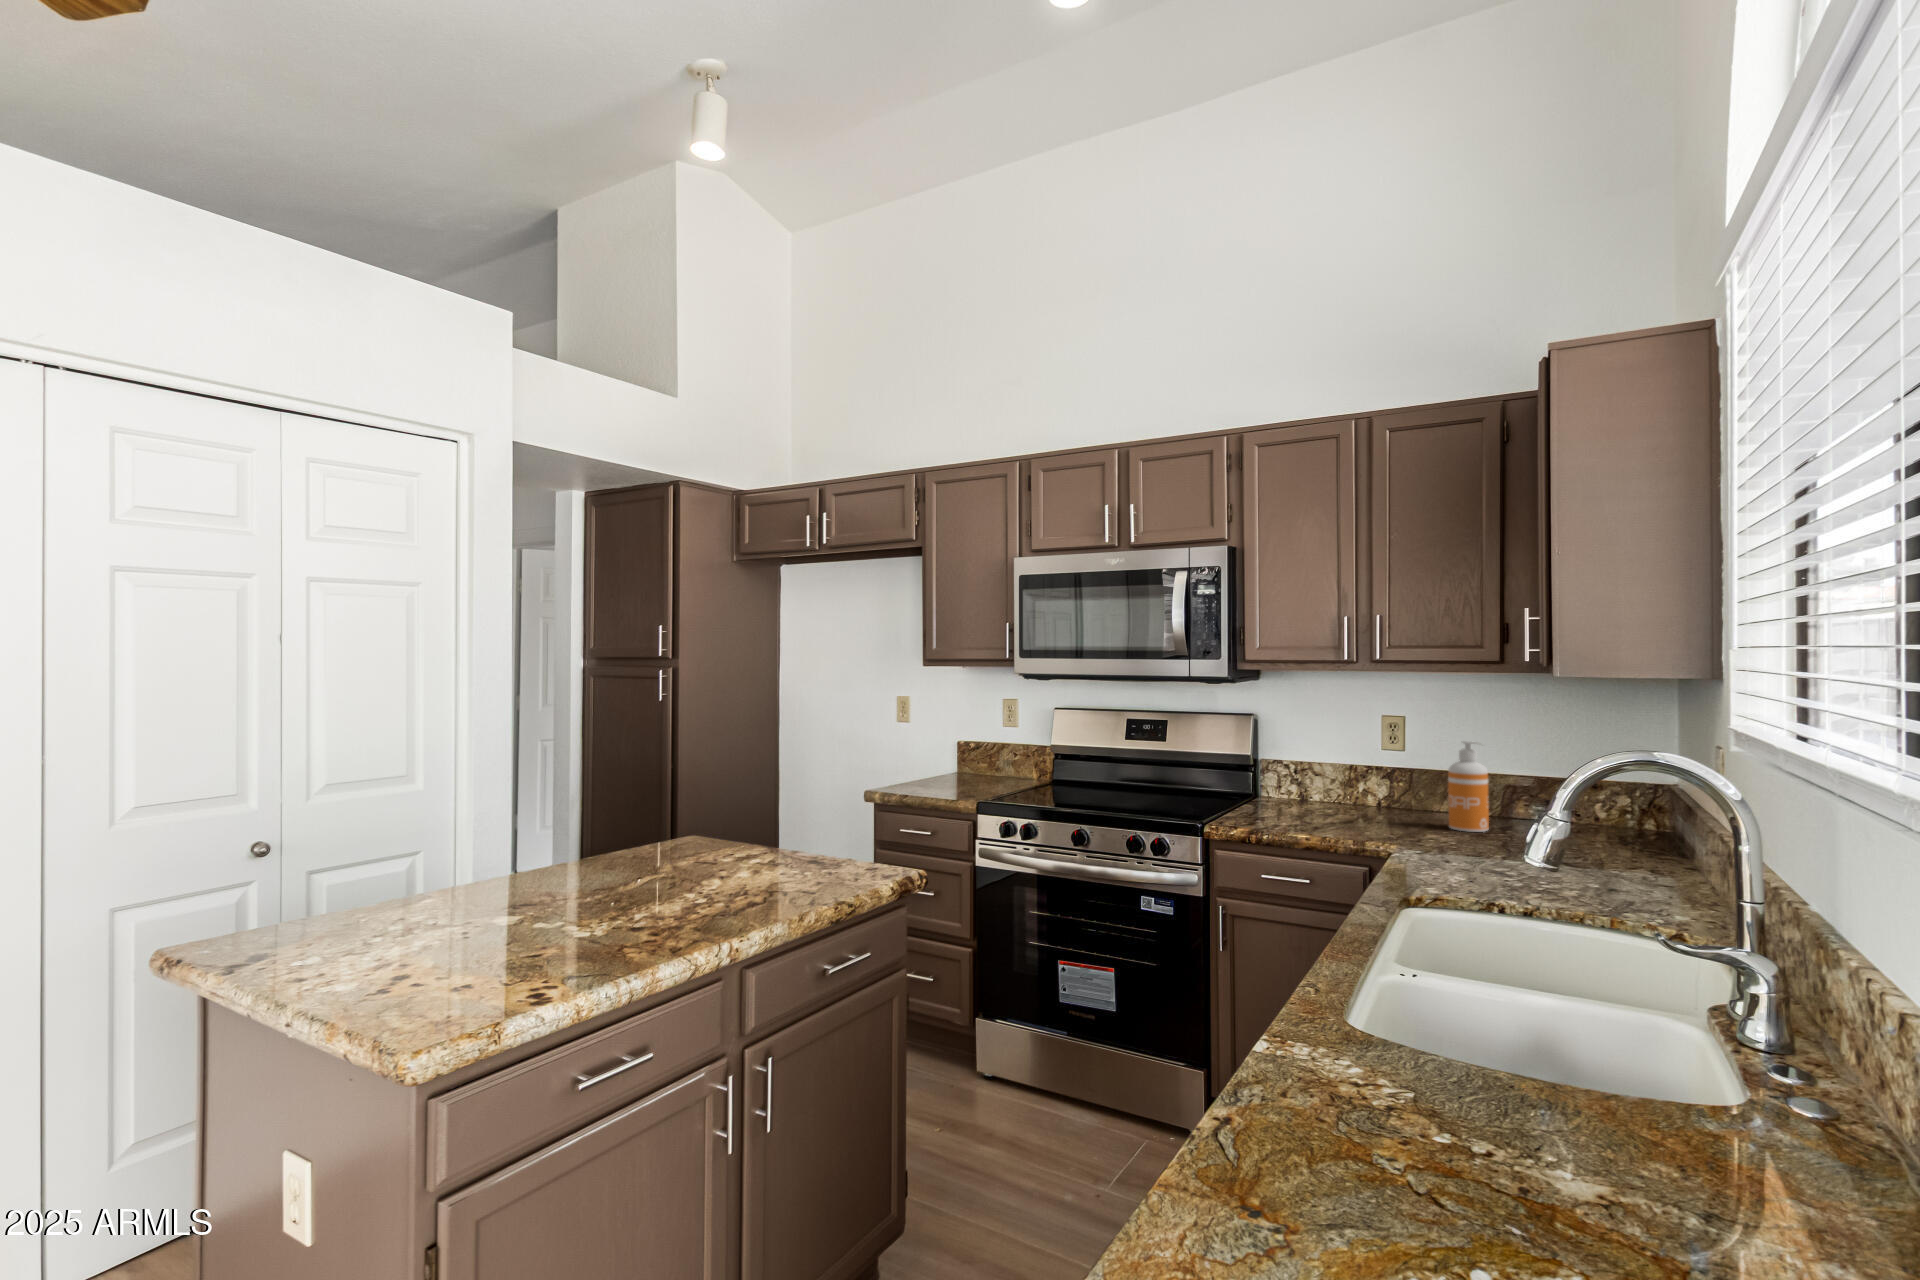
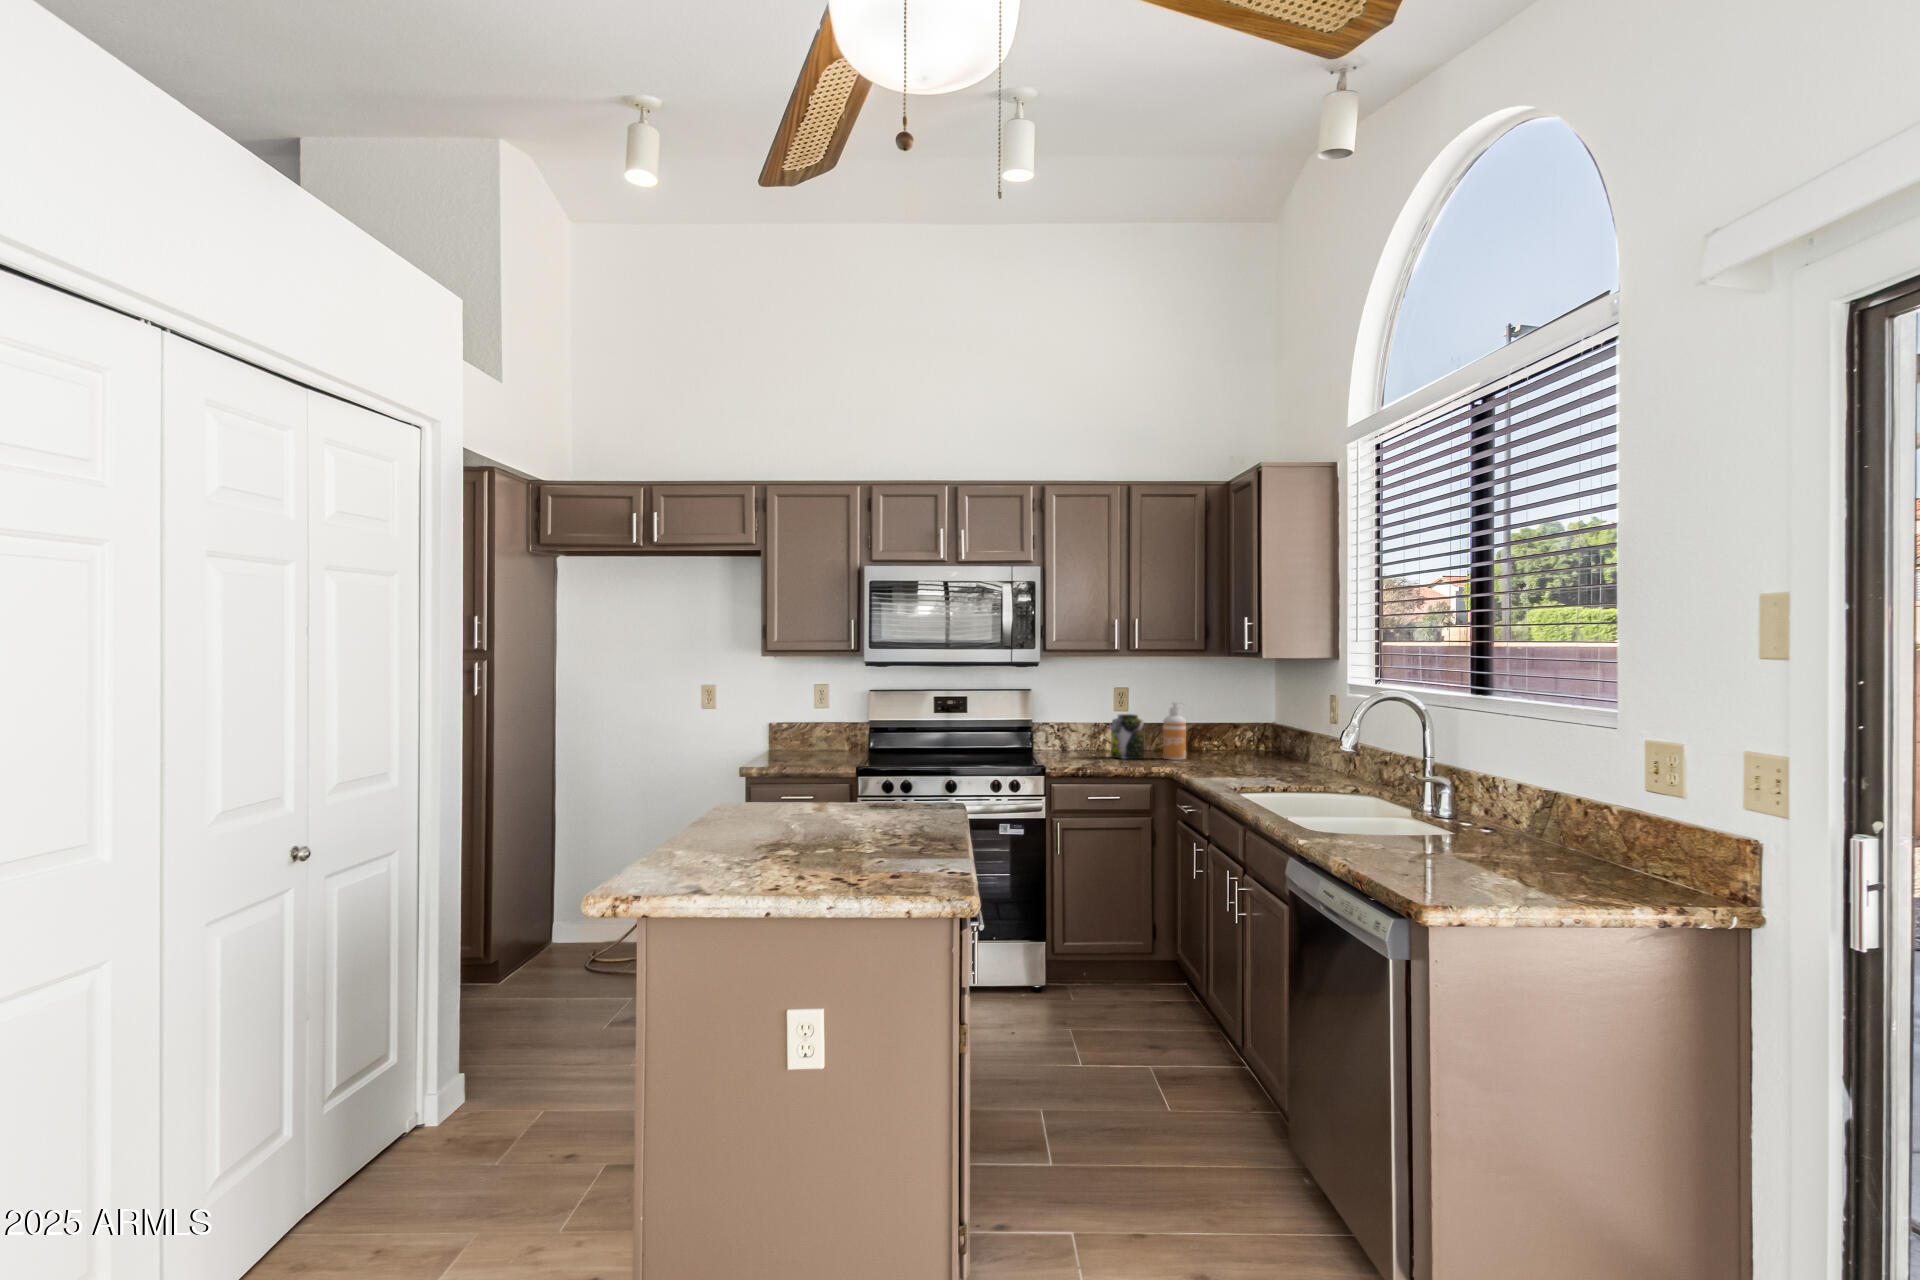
jar: none [1370,755,1423,824] -> present [1111,714,1144,759]

